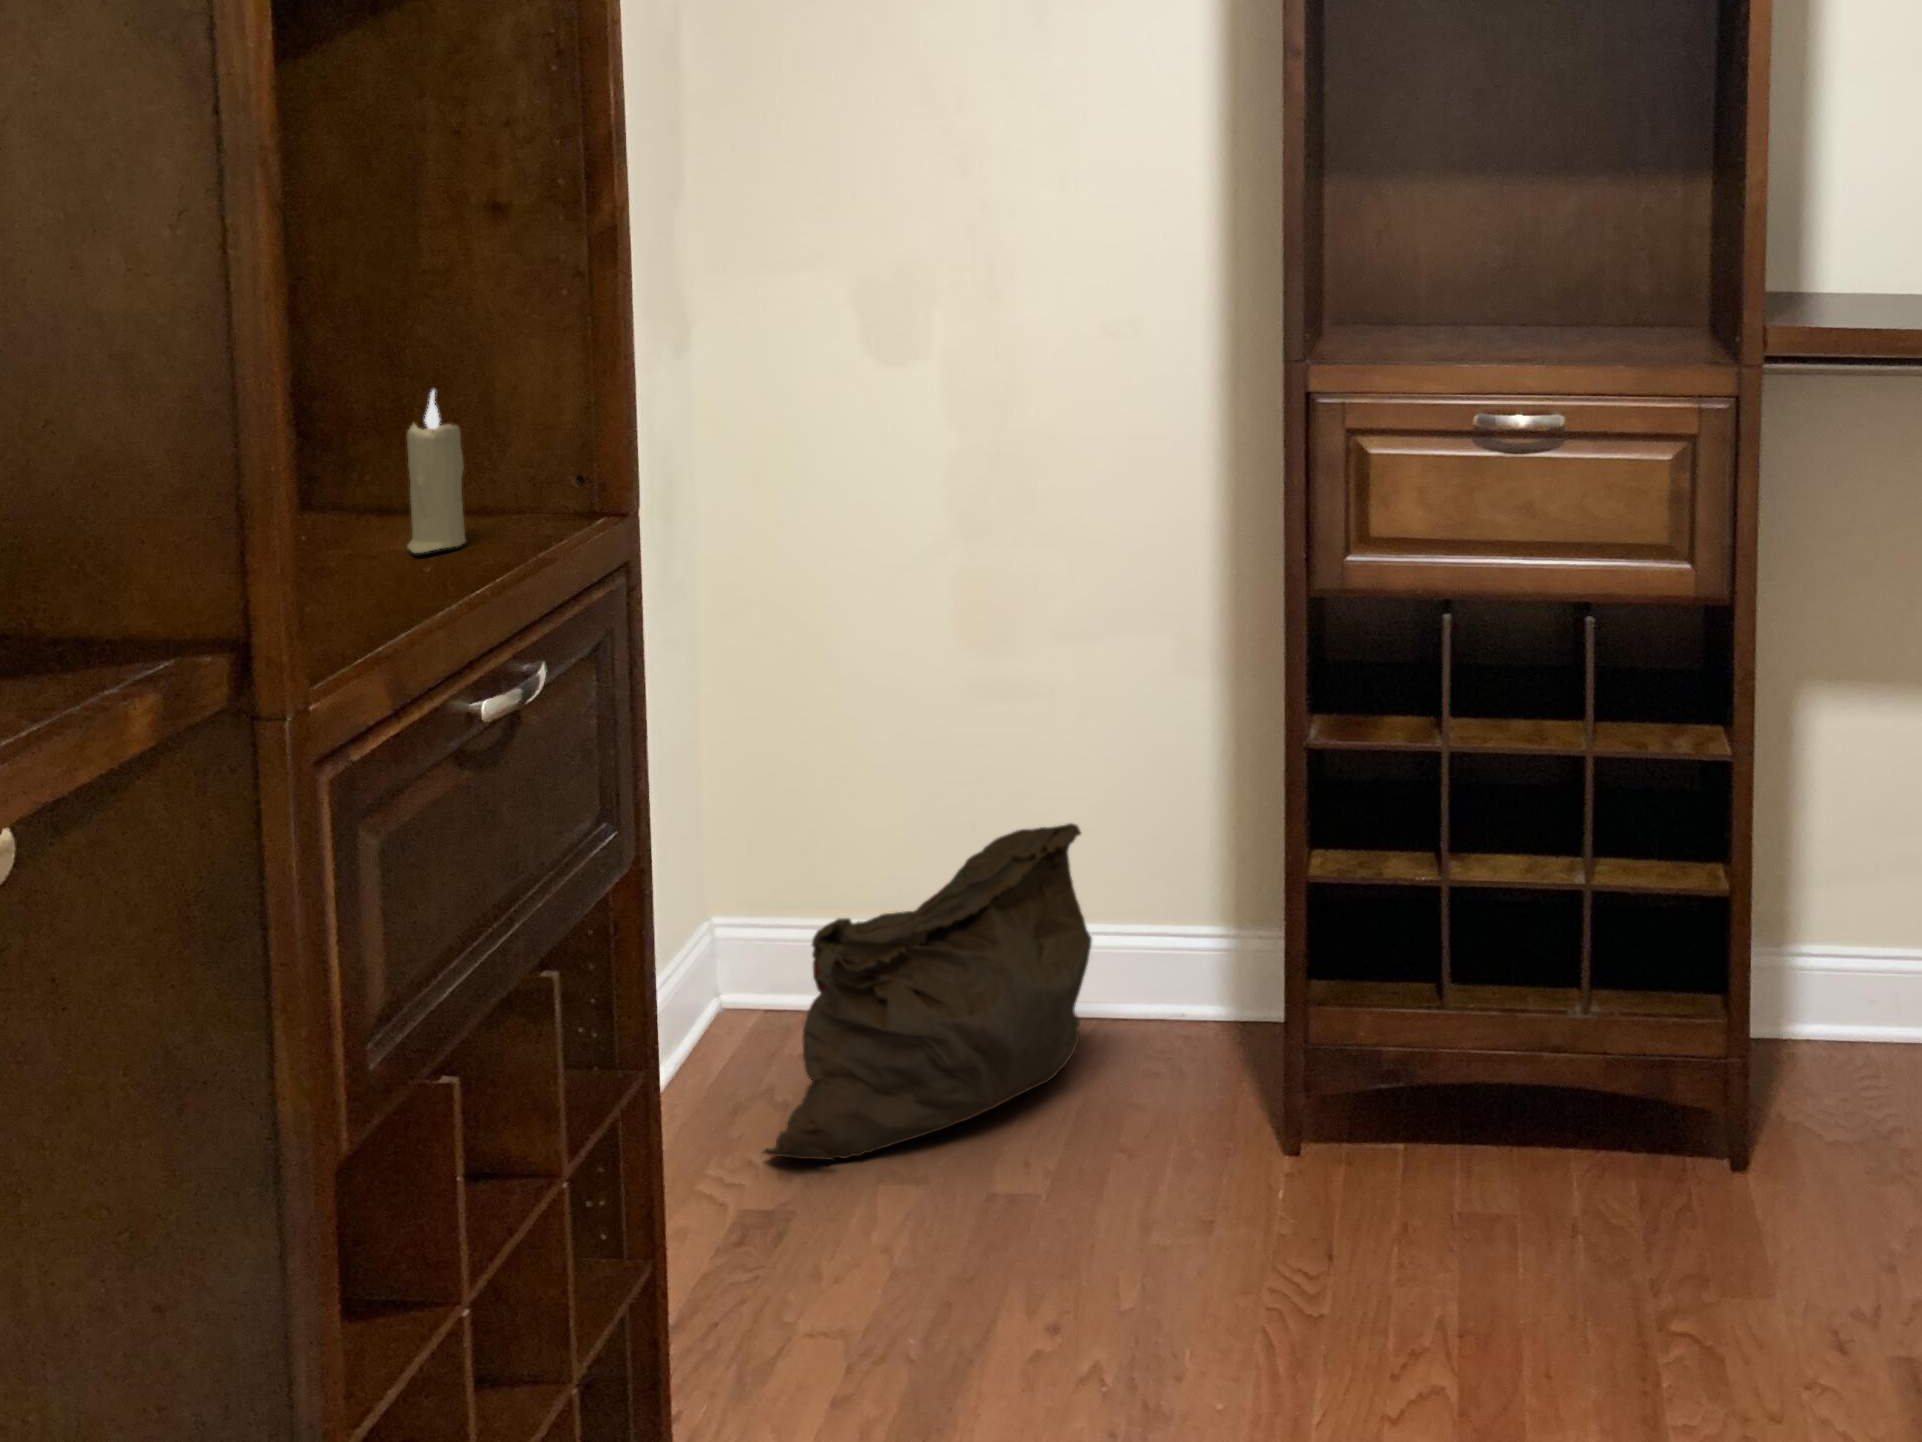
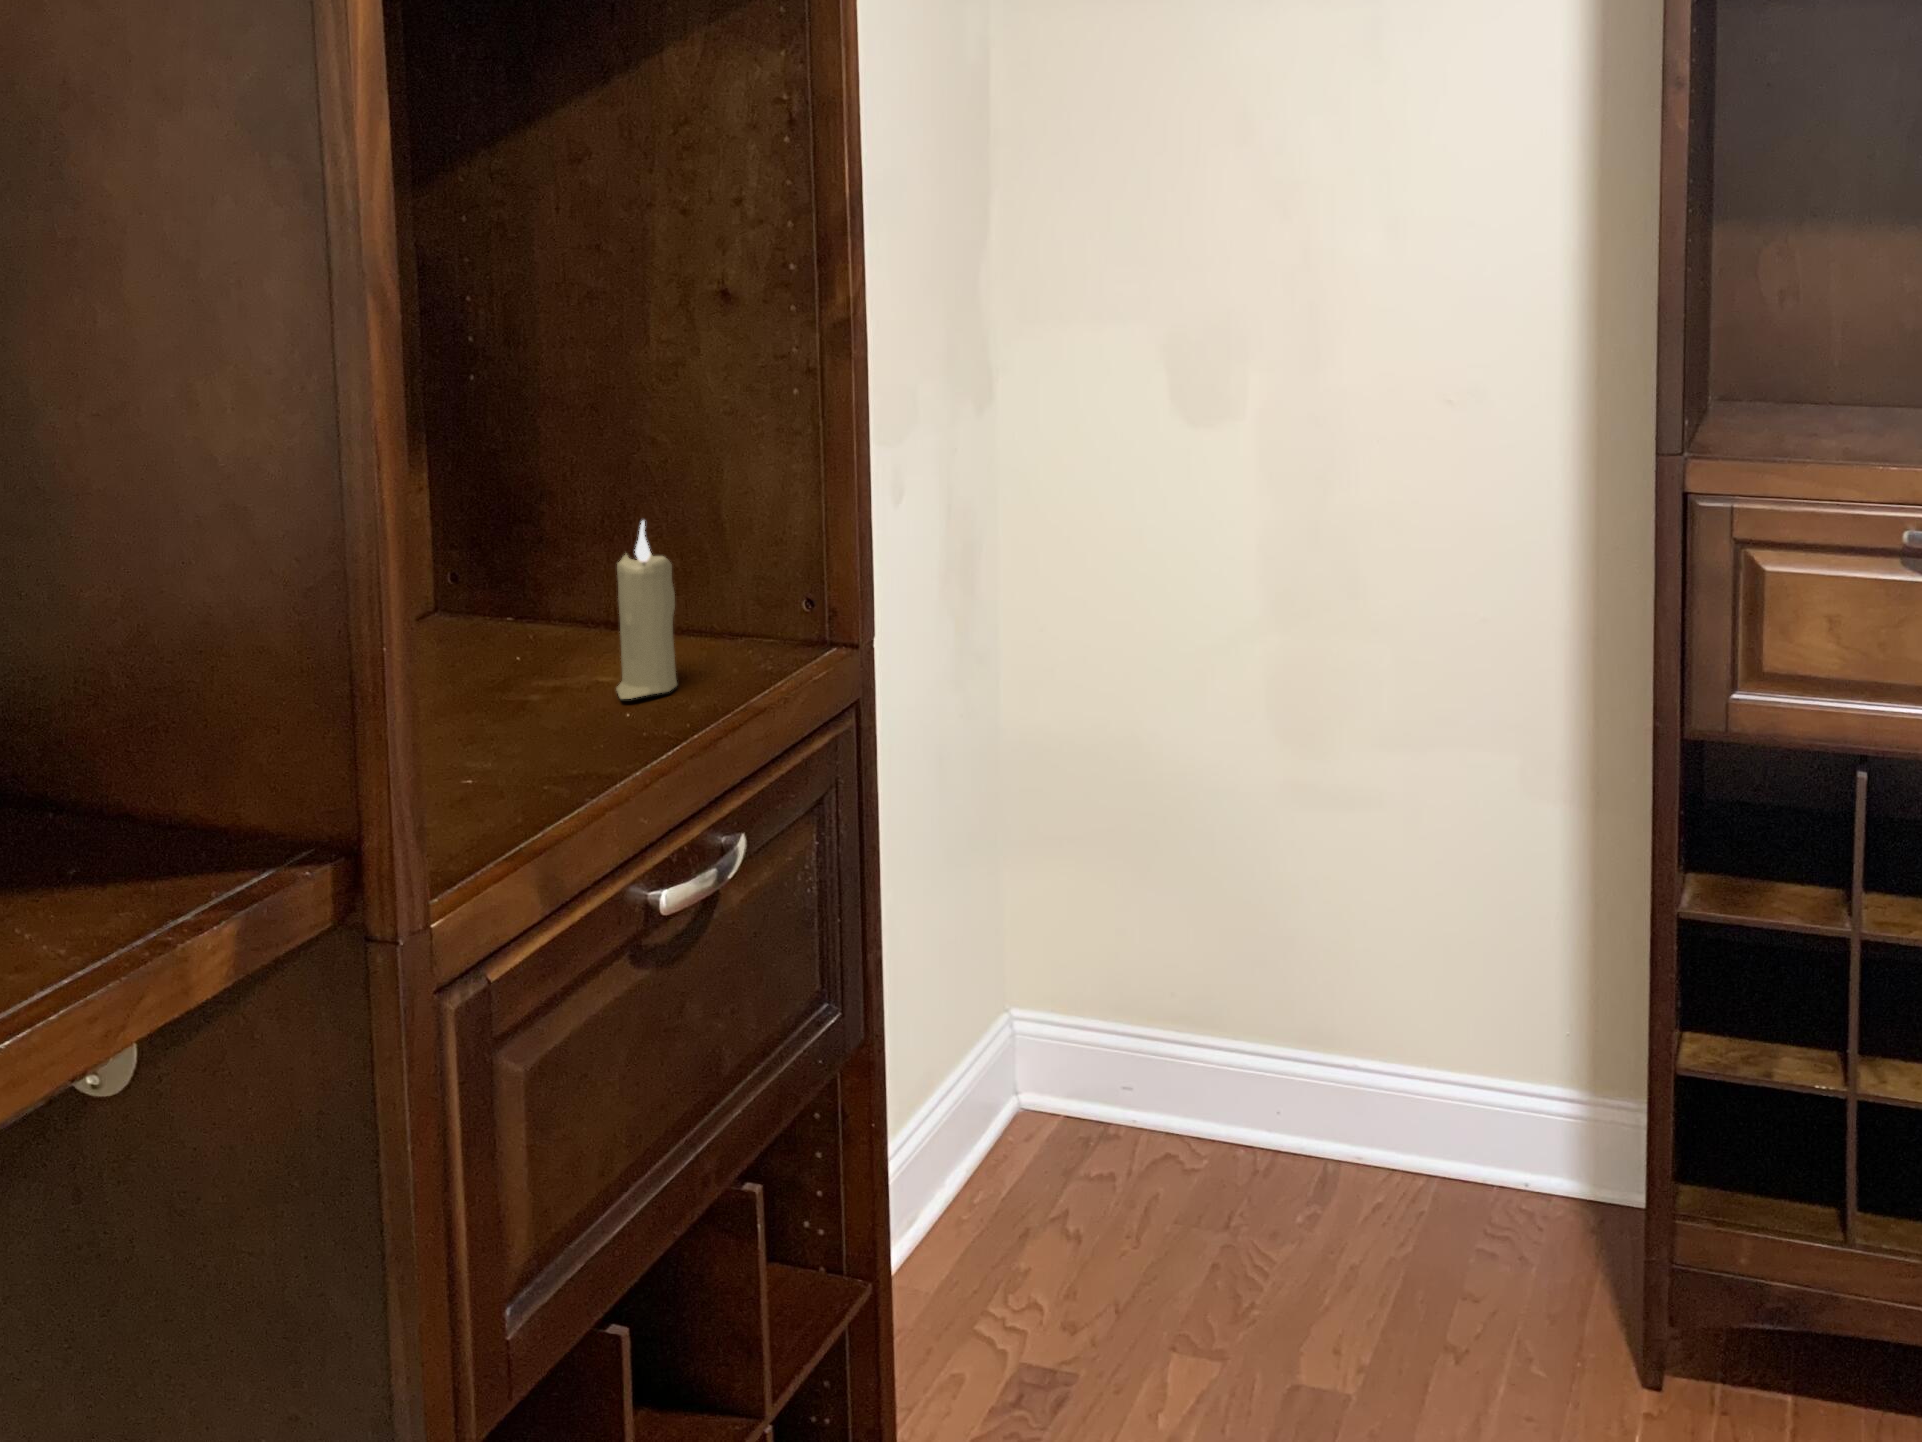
bag: present [763,823,1092,1160] -> none [1047,952,1417,1305]

